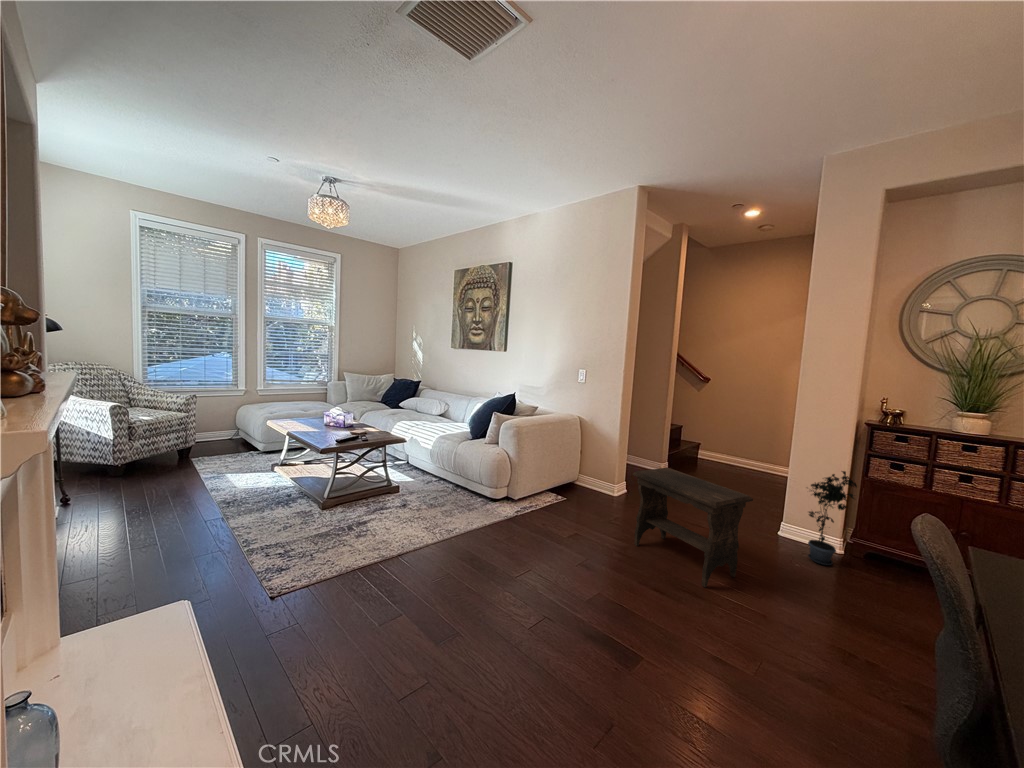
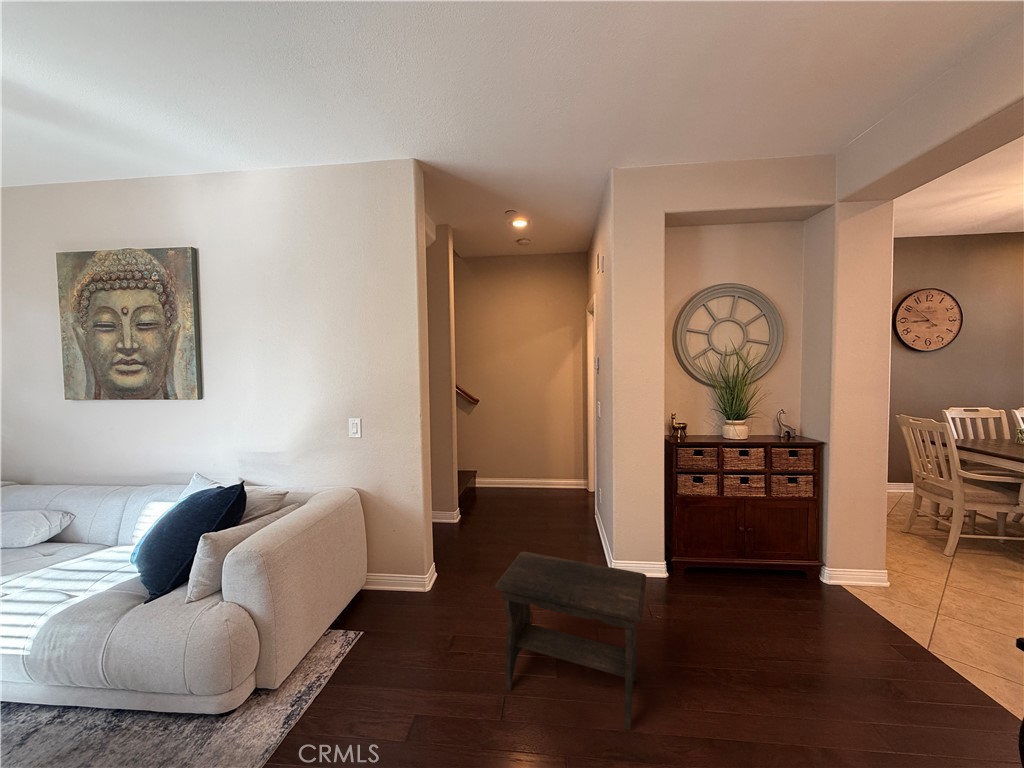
potted plant: present [808,471,857,565] -> none [644,498,692,601]

